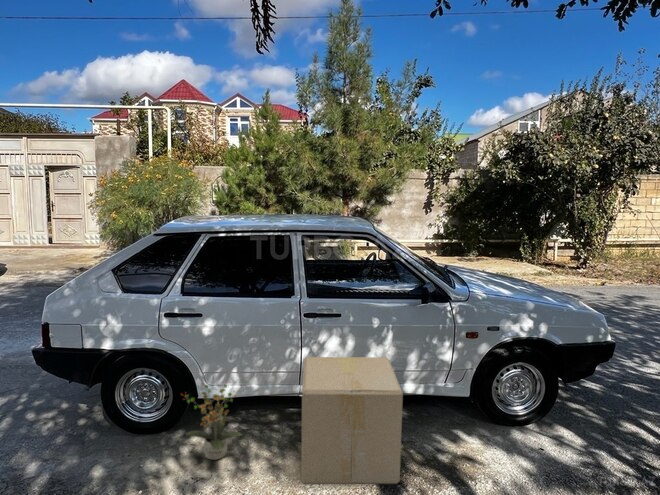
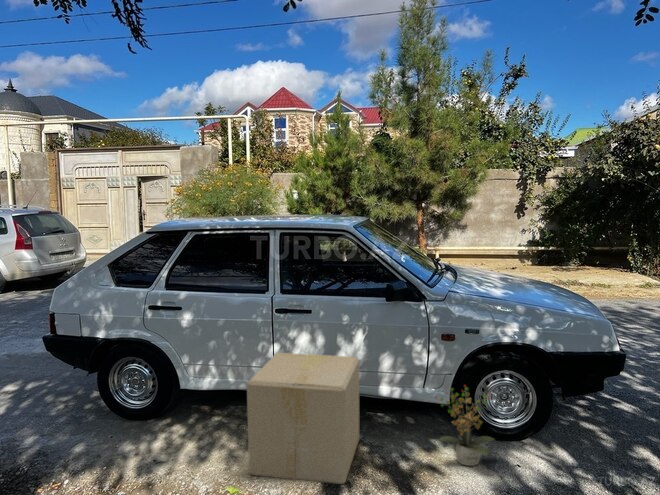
potted plant: present [181,383,242,460] -> present [440,387,494,466]

